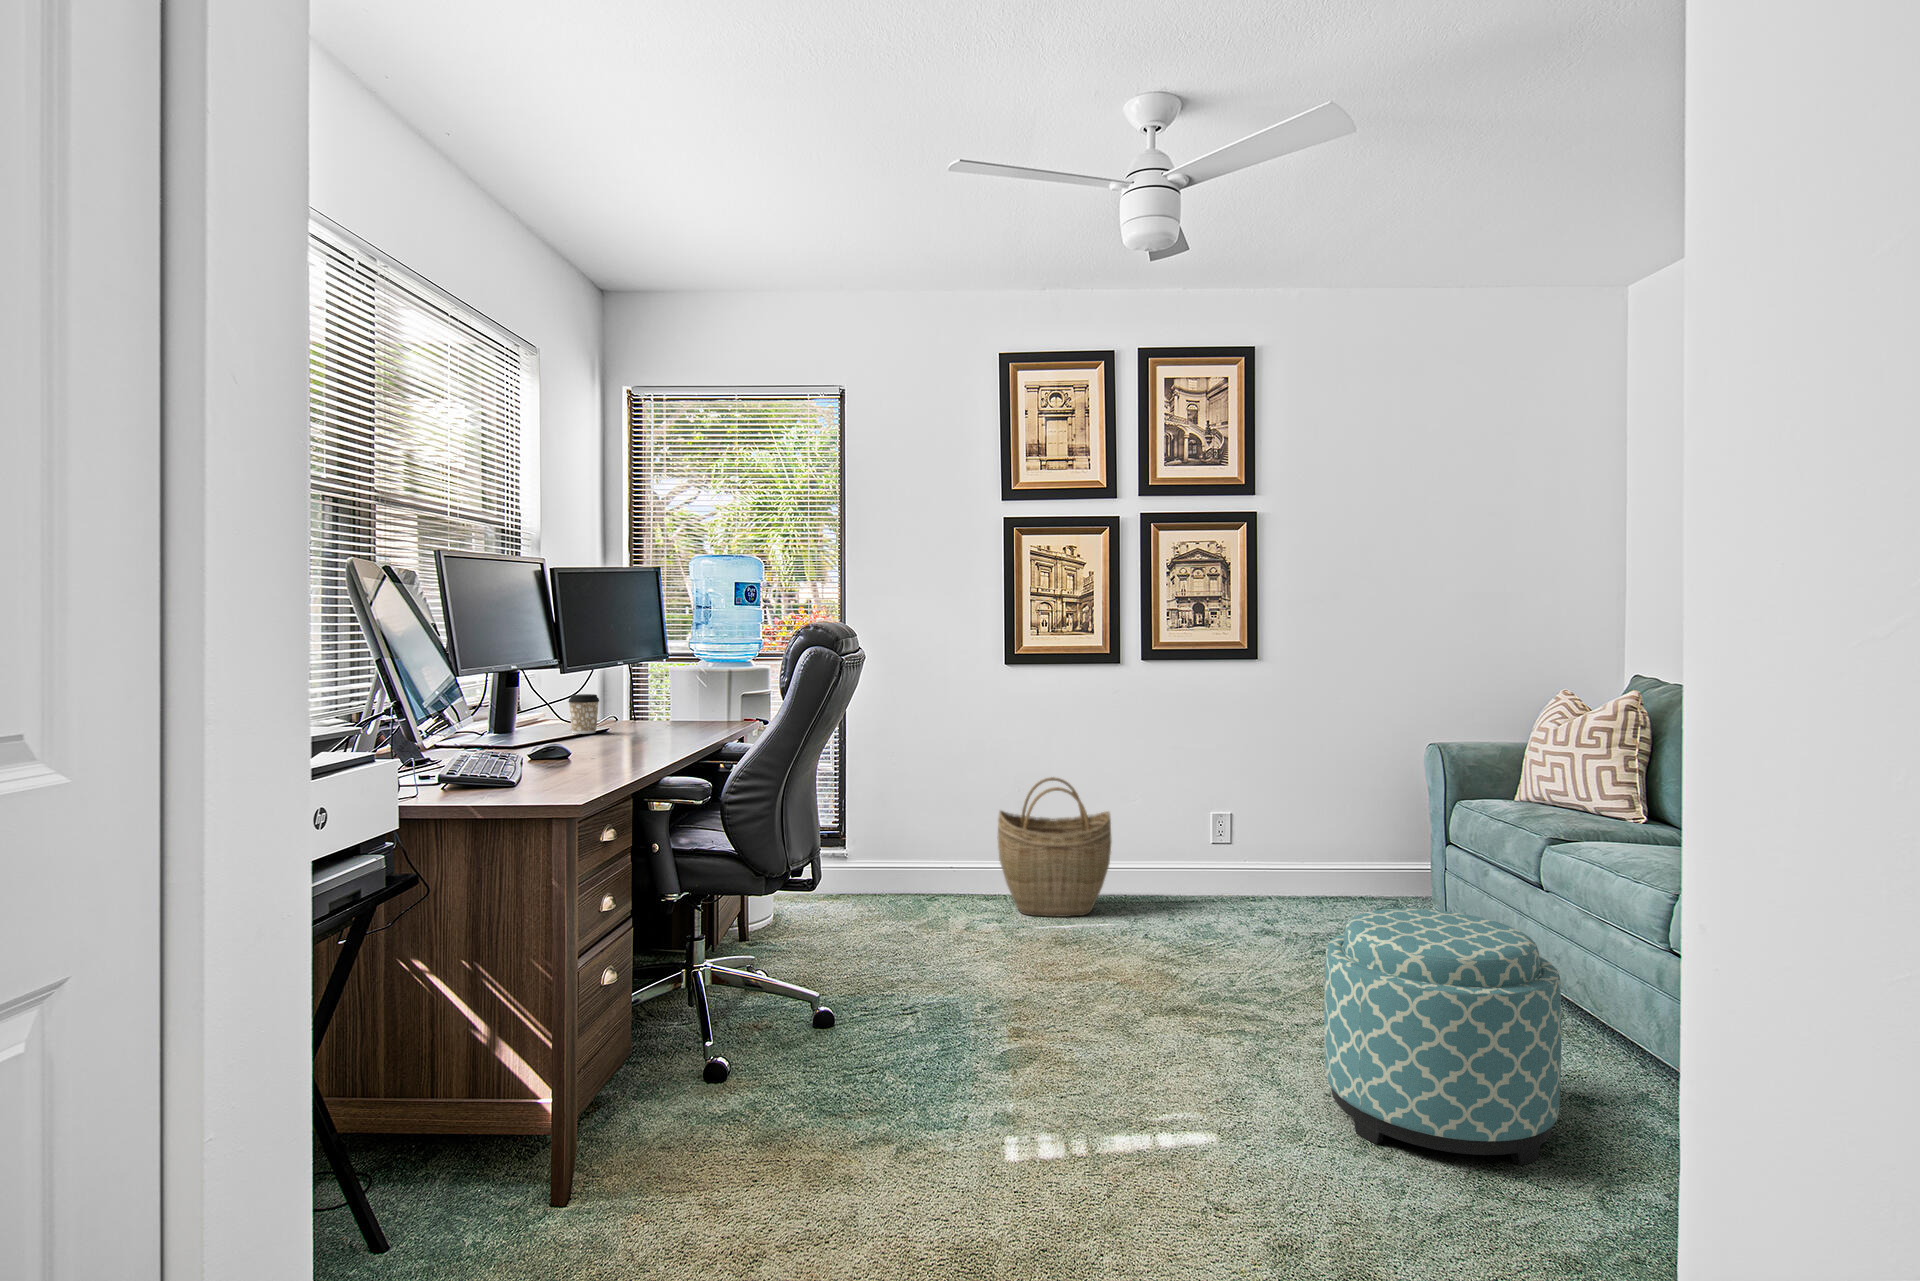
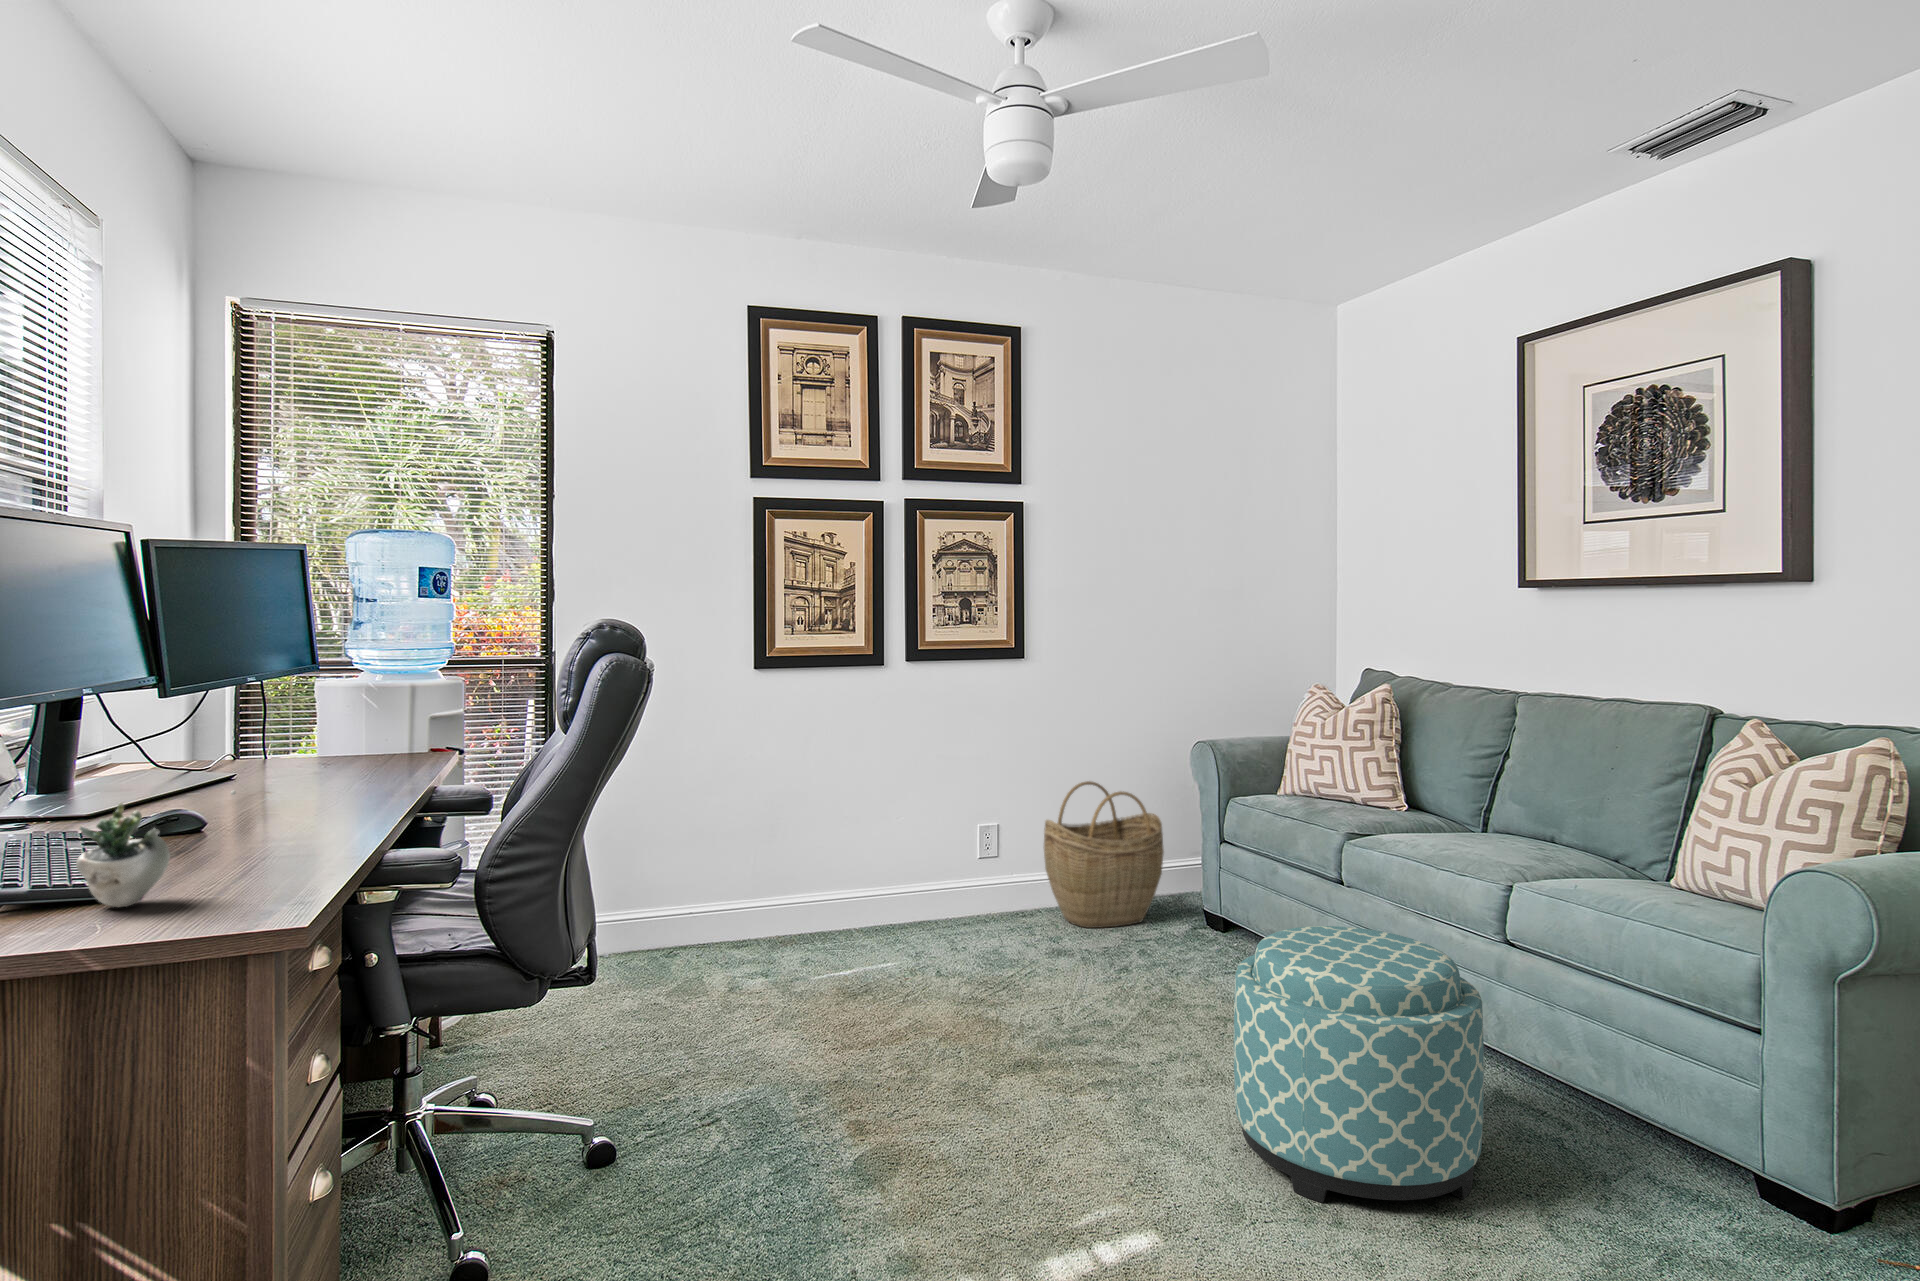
coffee cup: present [568,694,599,734] -> none [166,724,220,783]
succulent plant: none [481,726,557,790] -> present [76,791,236,907]
woven basket: present [997,777,1111,917] -> present [1044,781,1164,928]

